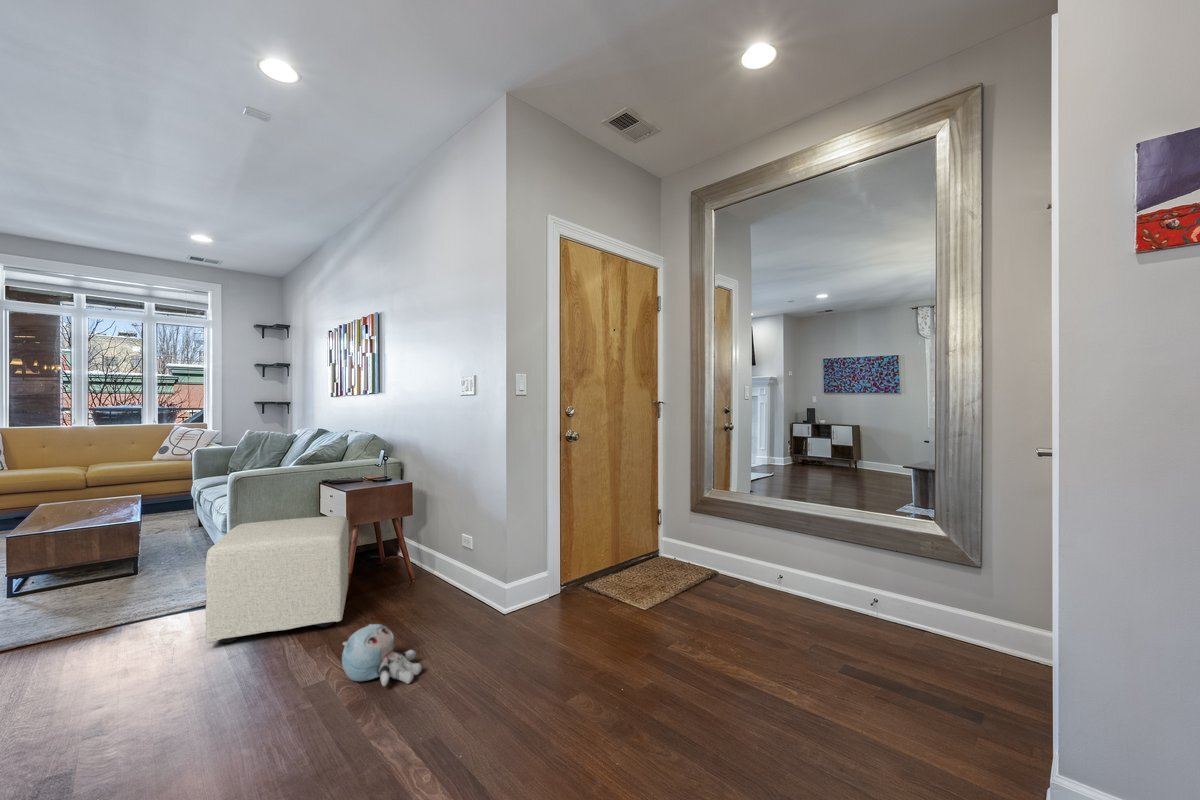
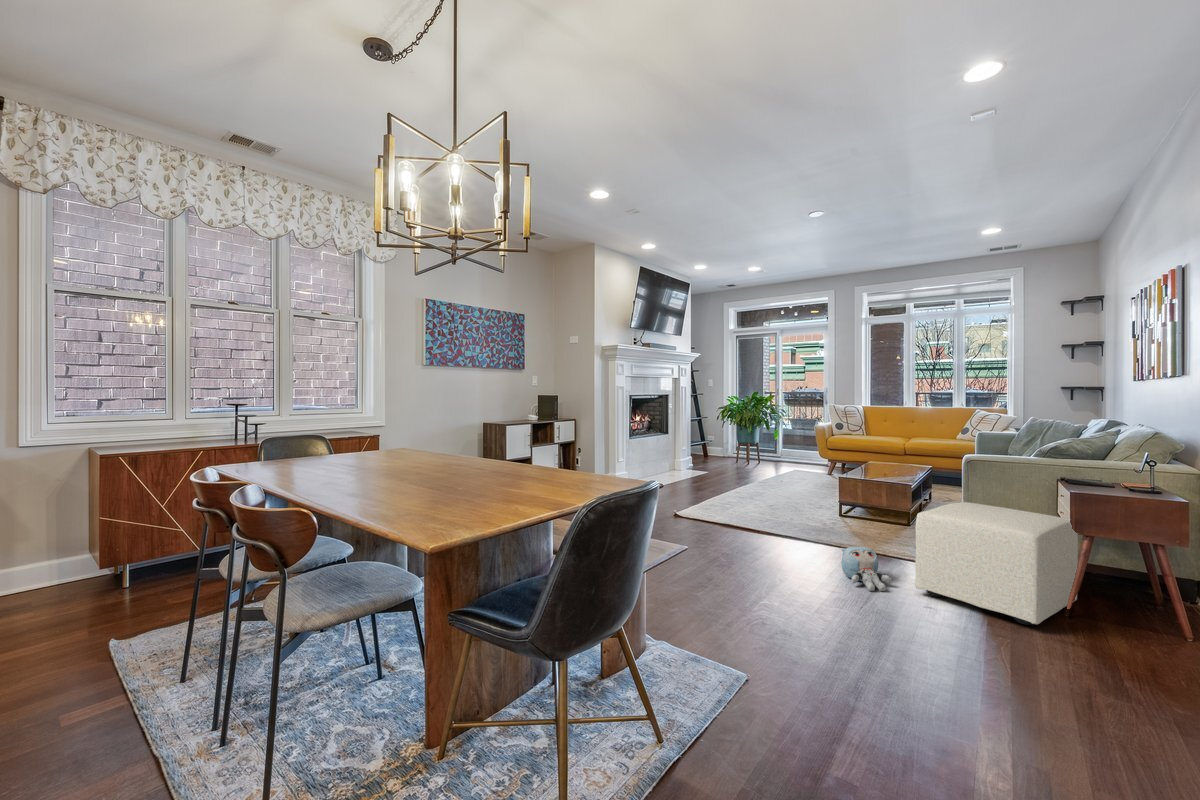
plush toy: present [342,624,422,686] -> present [841,547,891,591]

